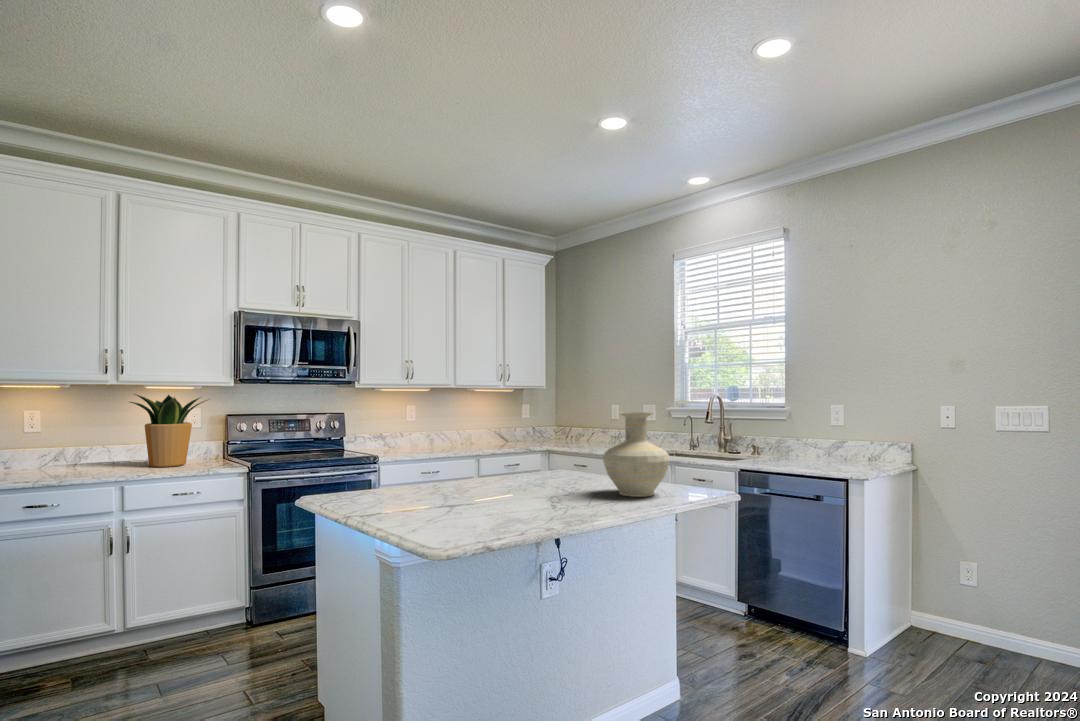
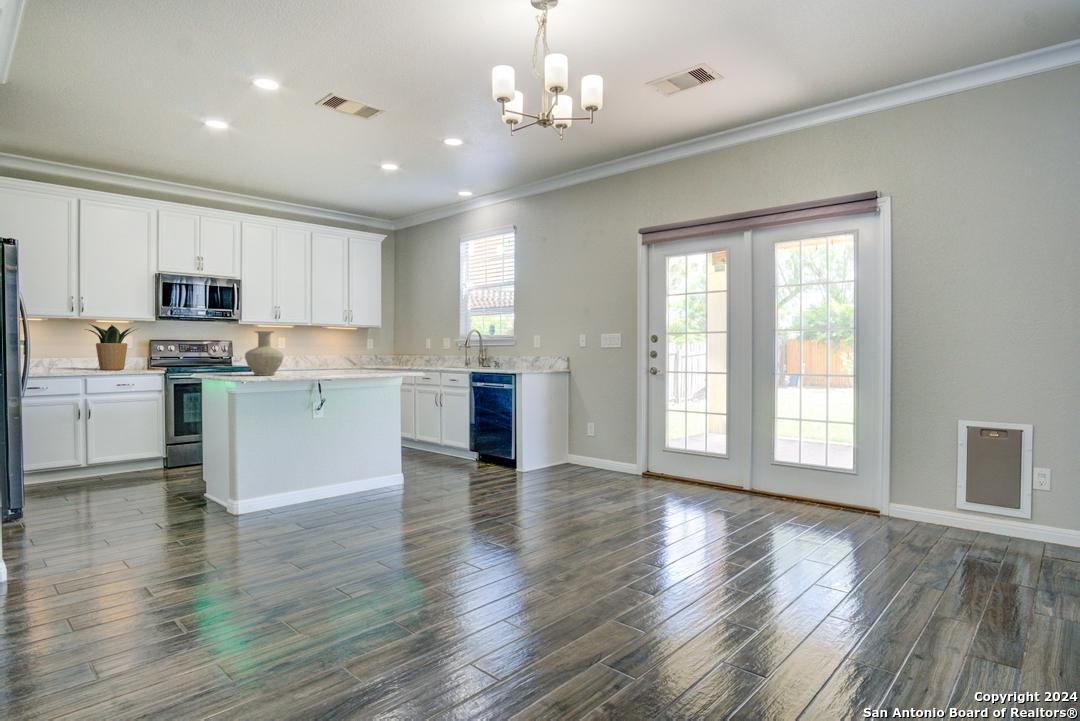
vase: present [603,412,670,497] -> present [245,331,284,375]

